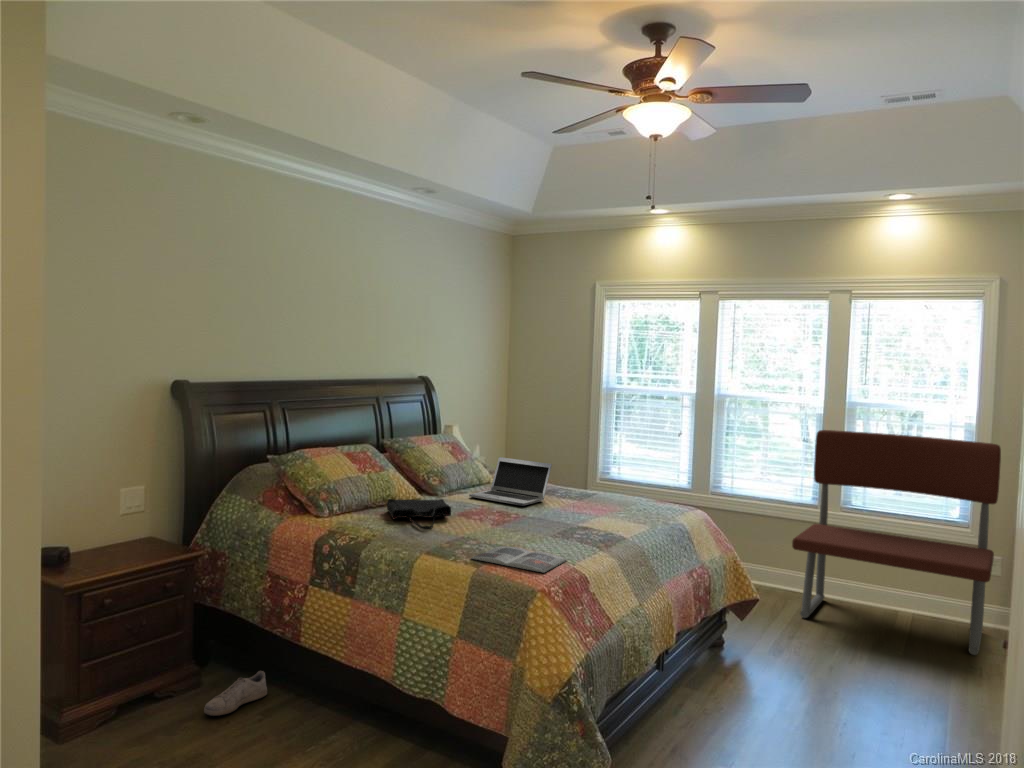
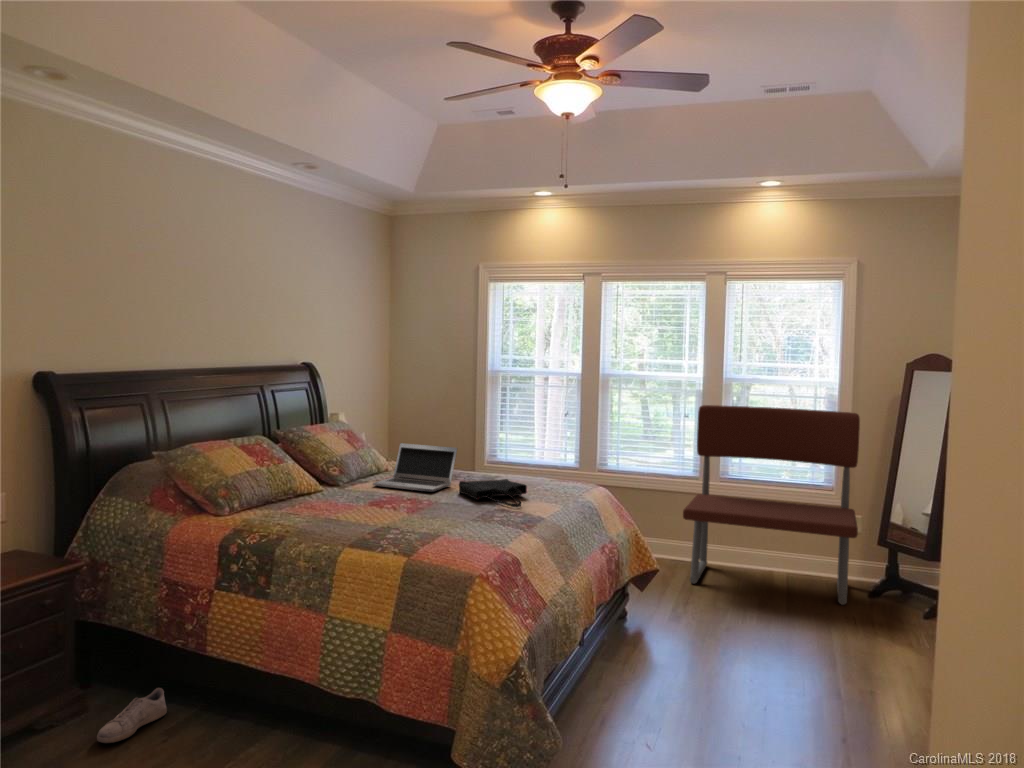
tote bag: present [387,499,451,529] -> present [459,479,527,507]
magazine: present [472,546,567,572] -> none [399,534,497,558]

